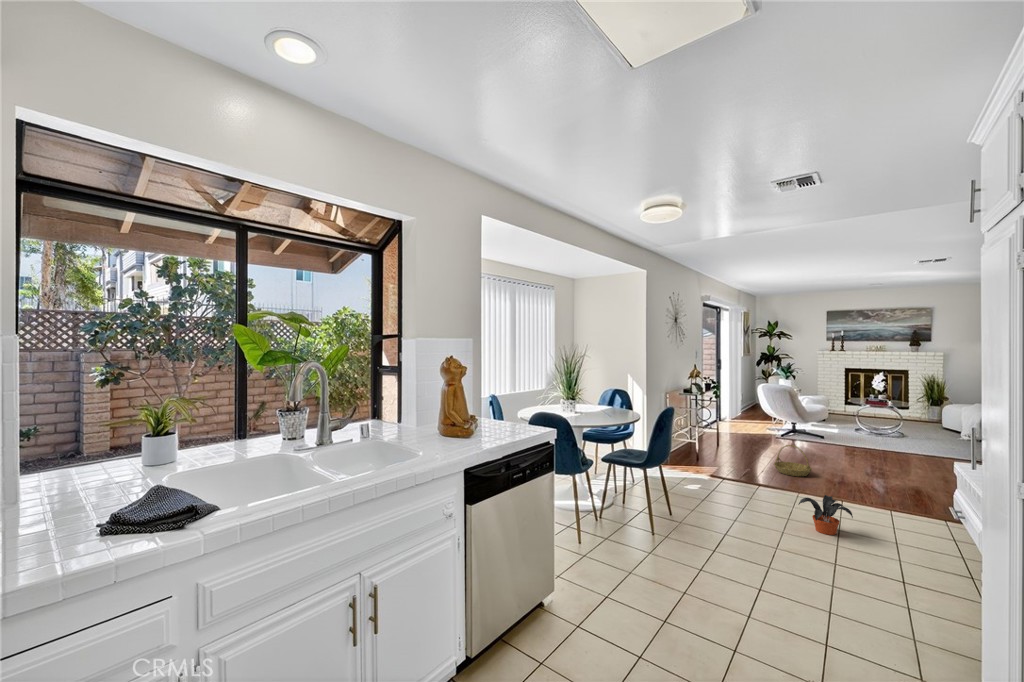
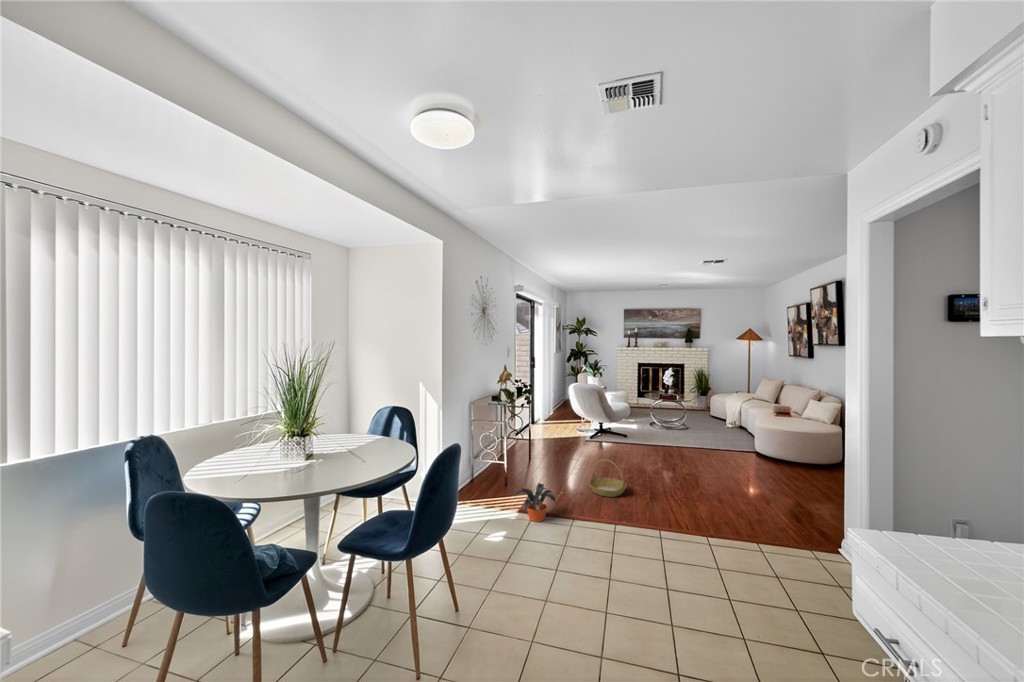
potted plant: present [799,495,853,535] -> present [516,483,556,522]

